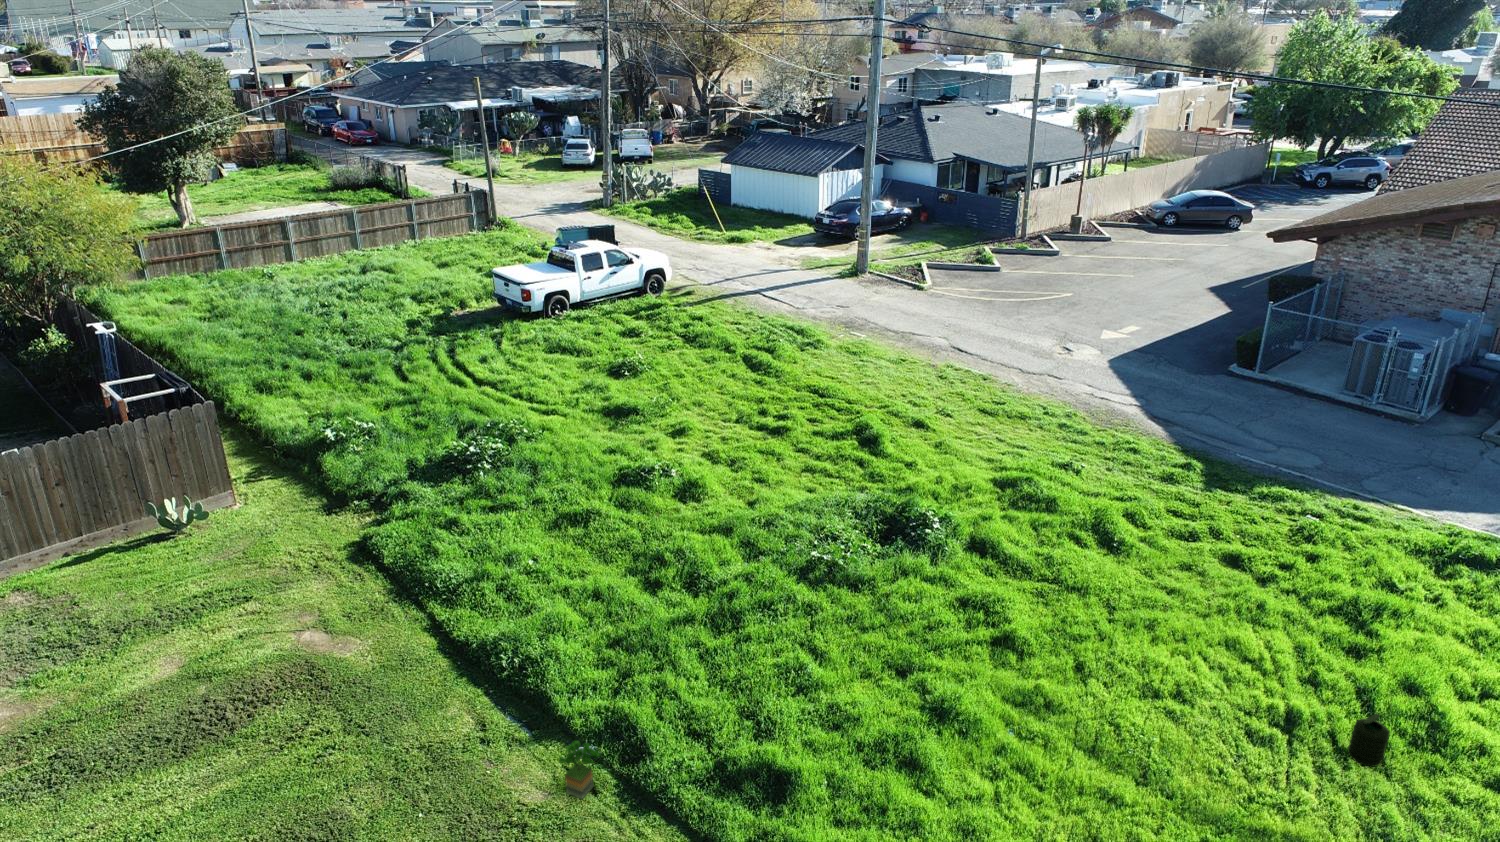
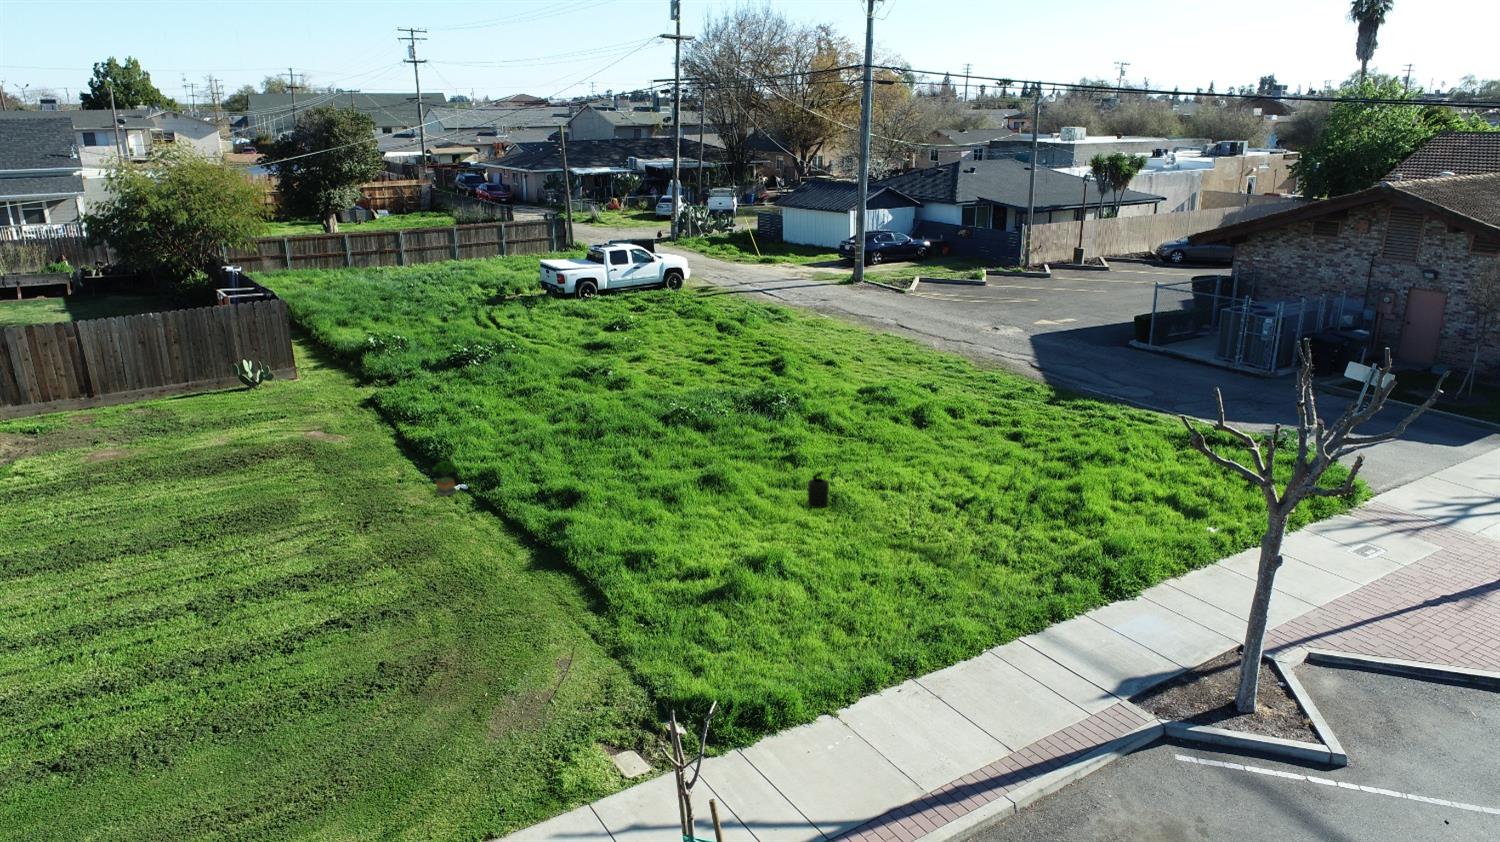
trash can: present [1348,714,1390,766] -> present [807,472,829,508]

